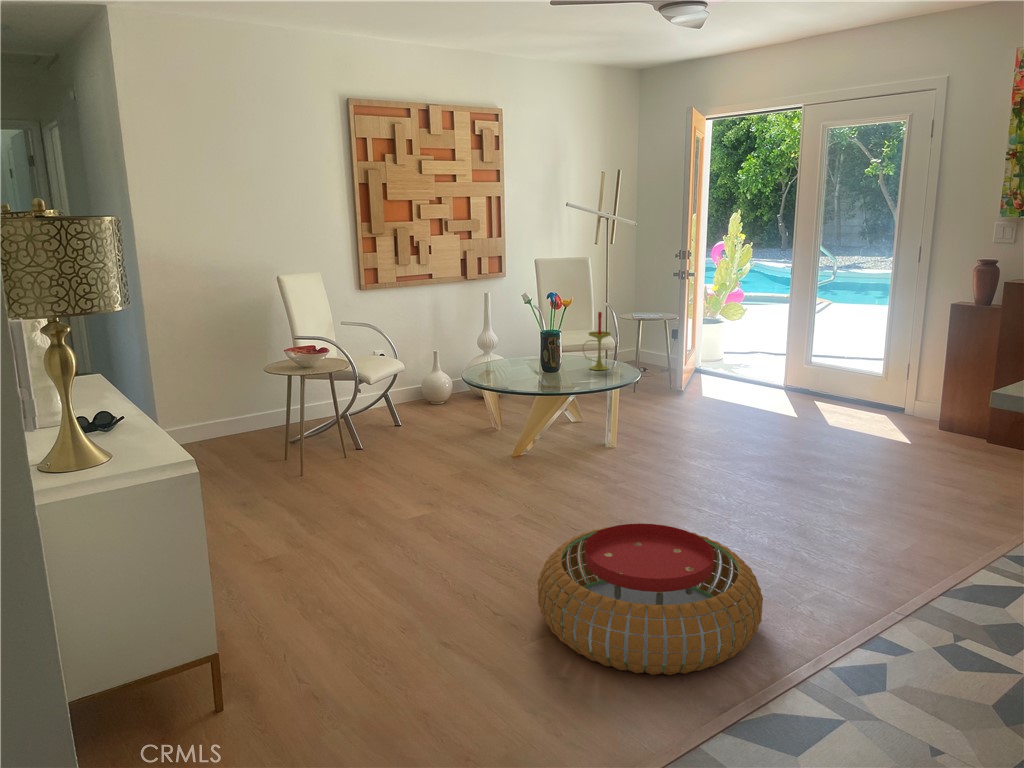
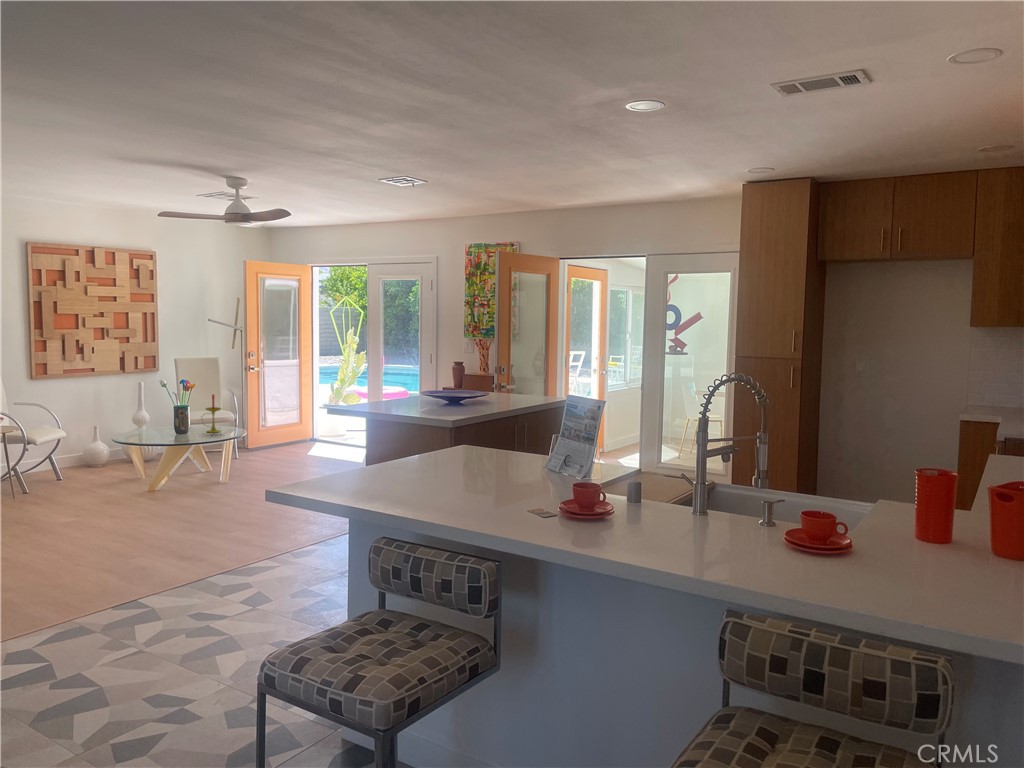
pouf: present [538,523,763,675] -> none [135,506,263,573]

